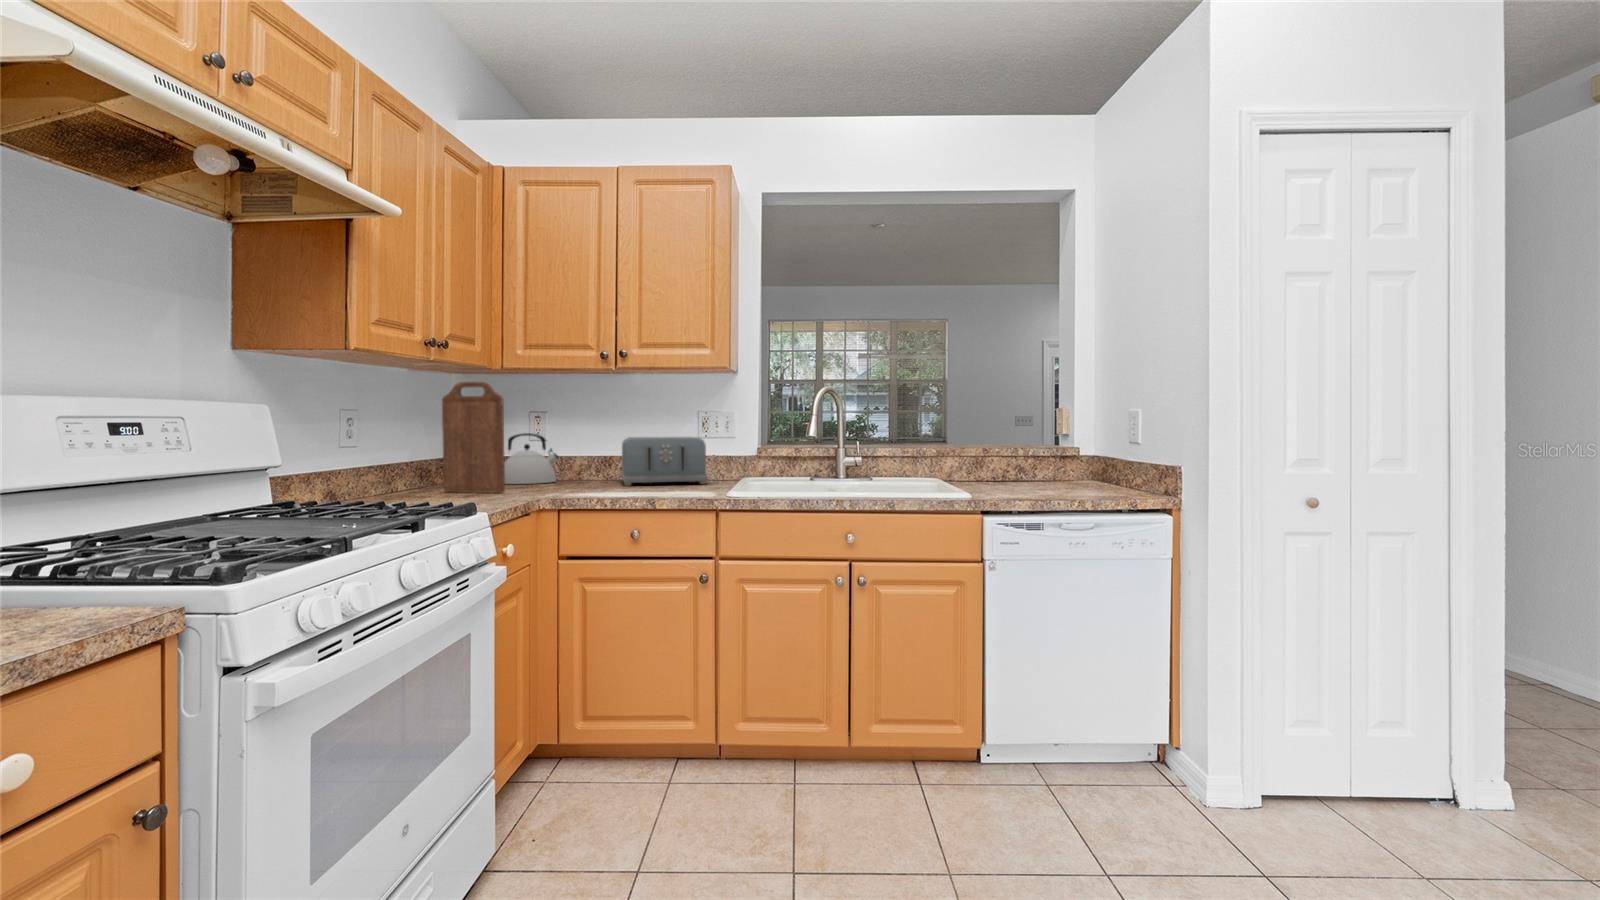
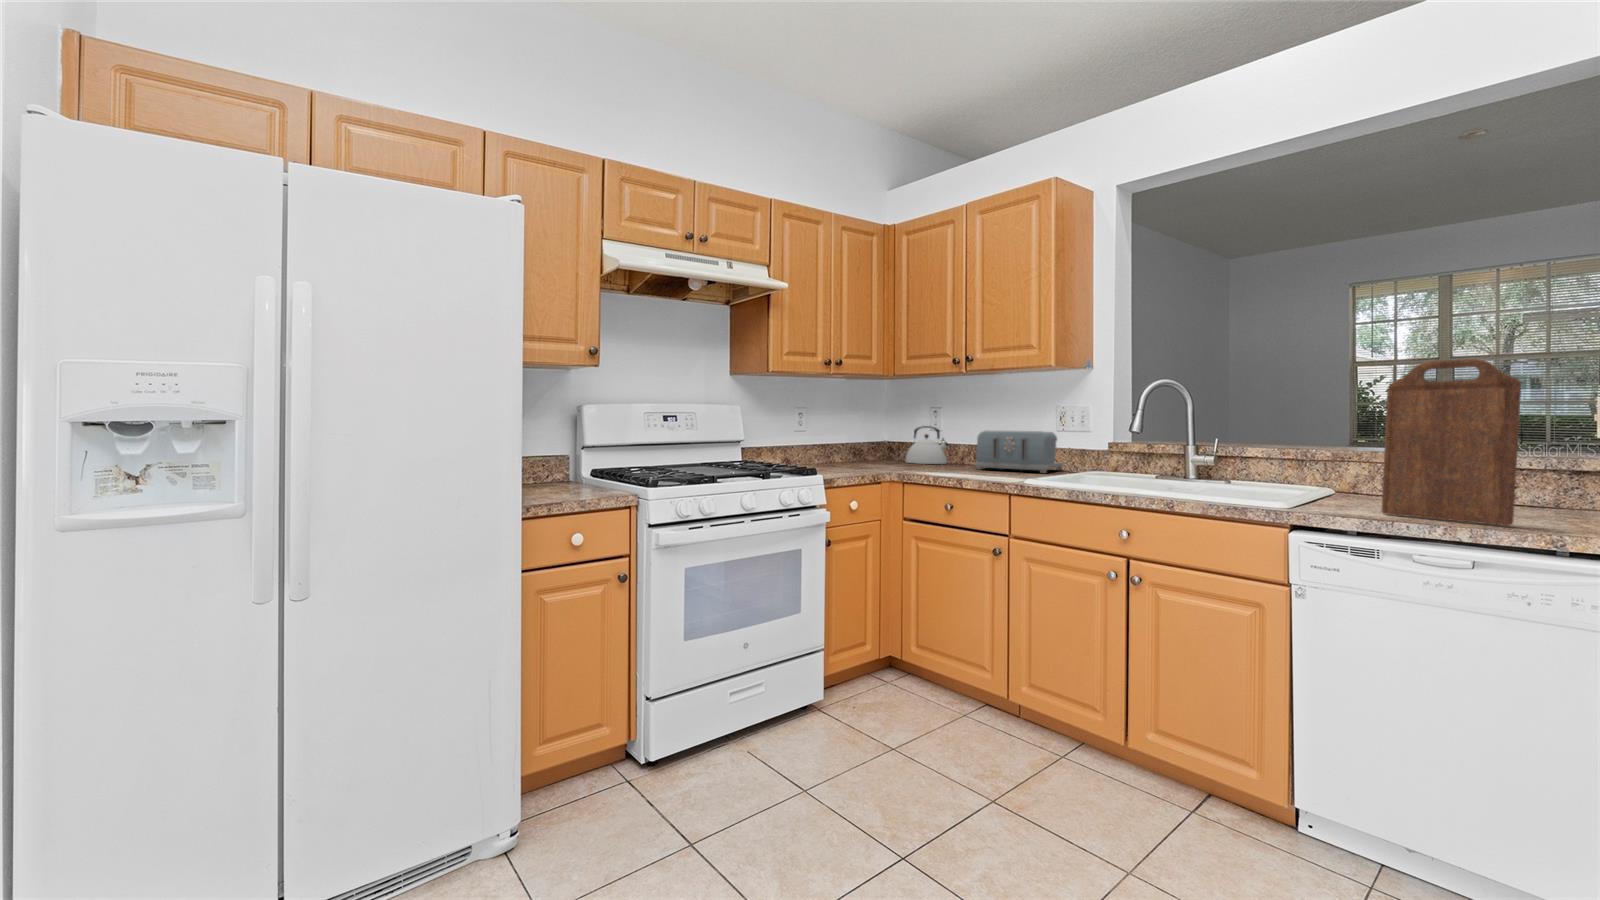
cutting board: present [442,381,505,493] -> present [1382,359,1521,526]

